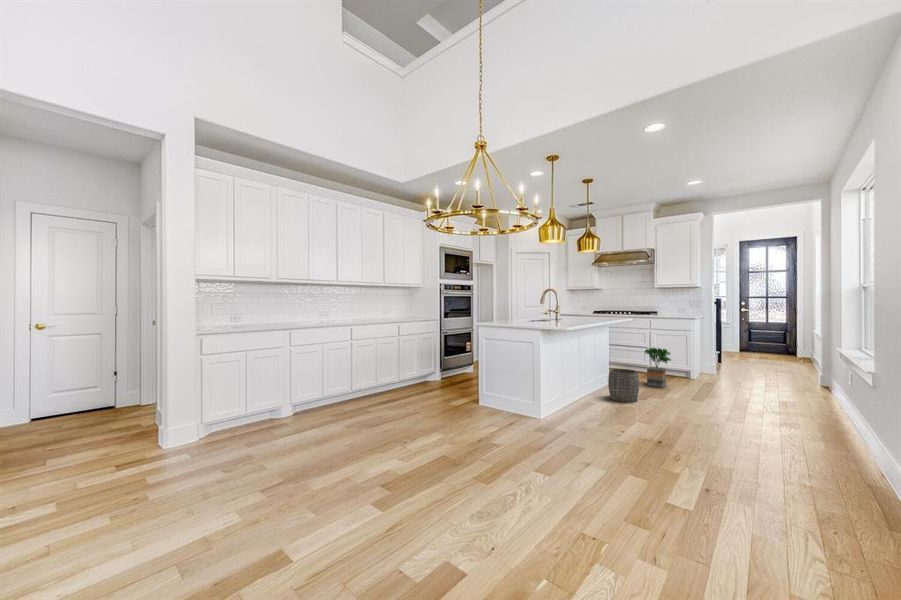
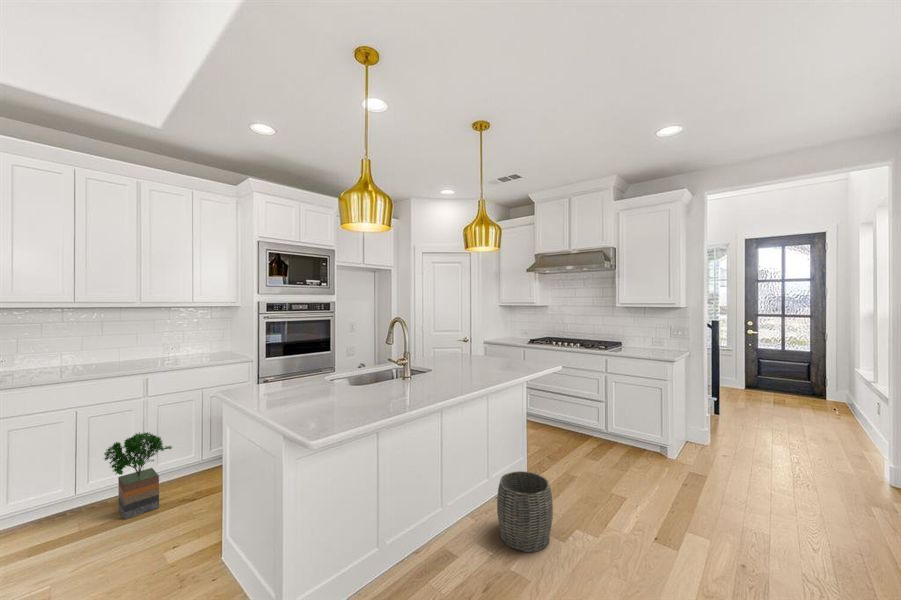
potted tree: present [644,348,671,388] -> present [104,432,172,519]

